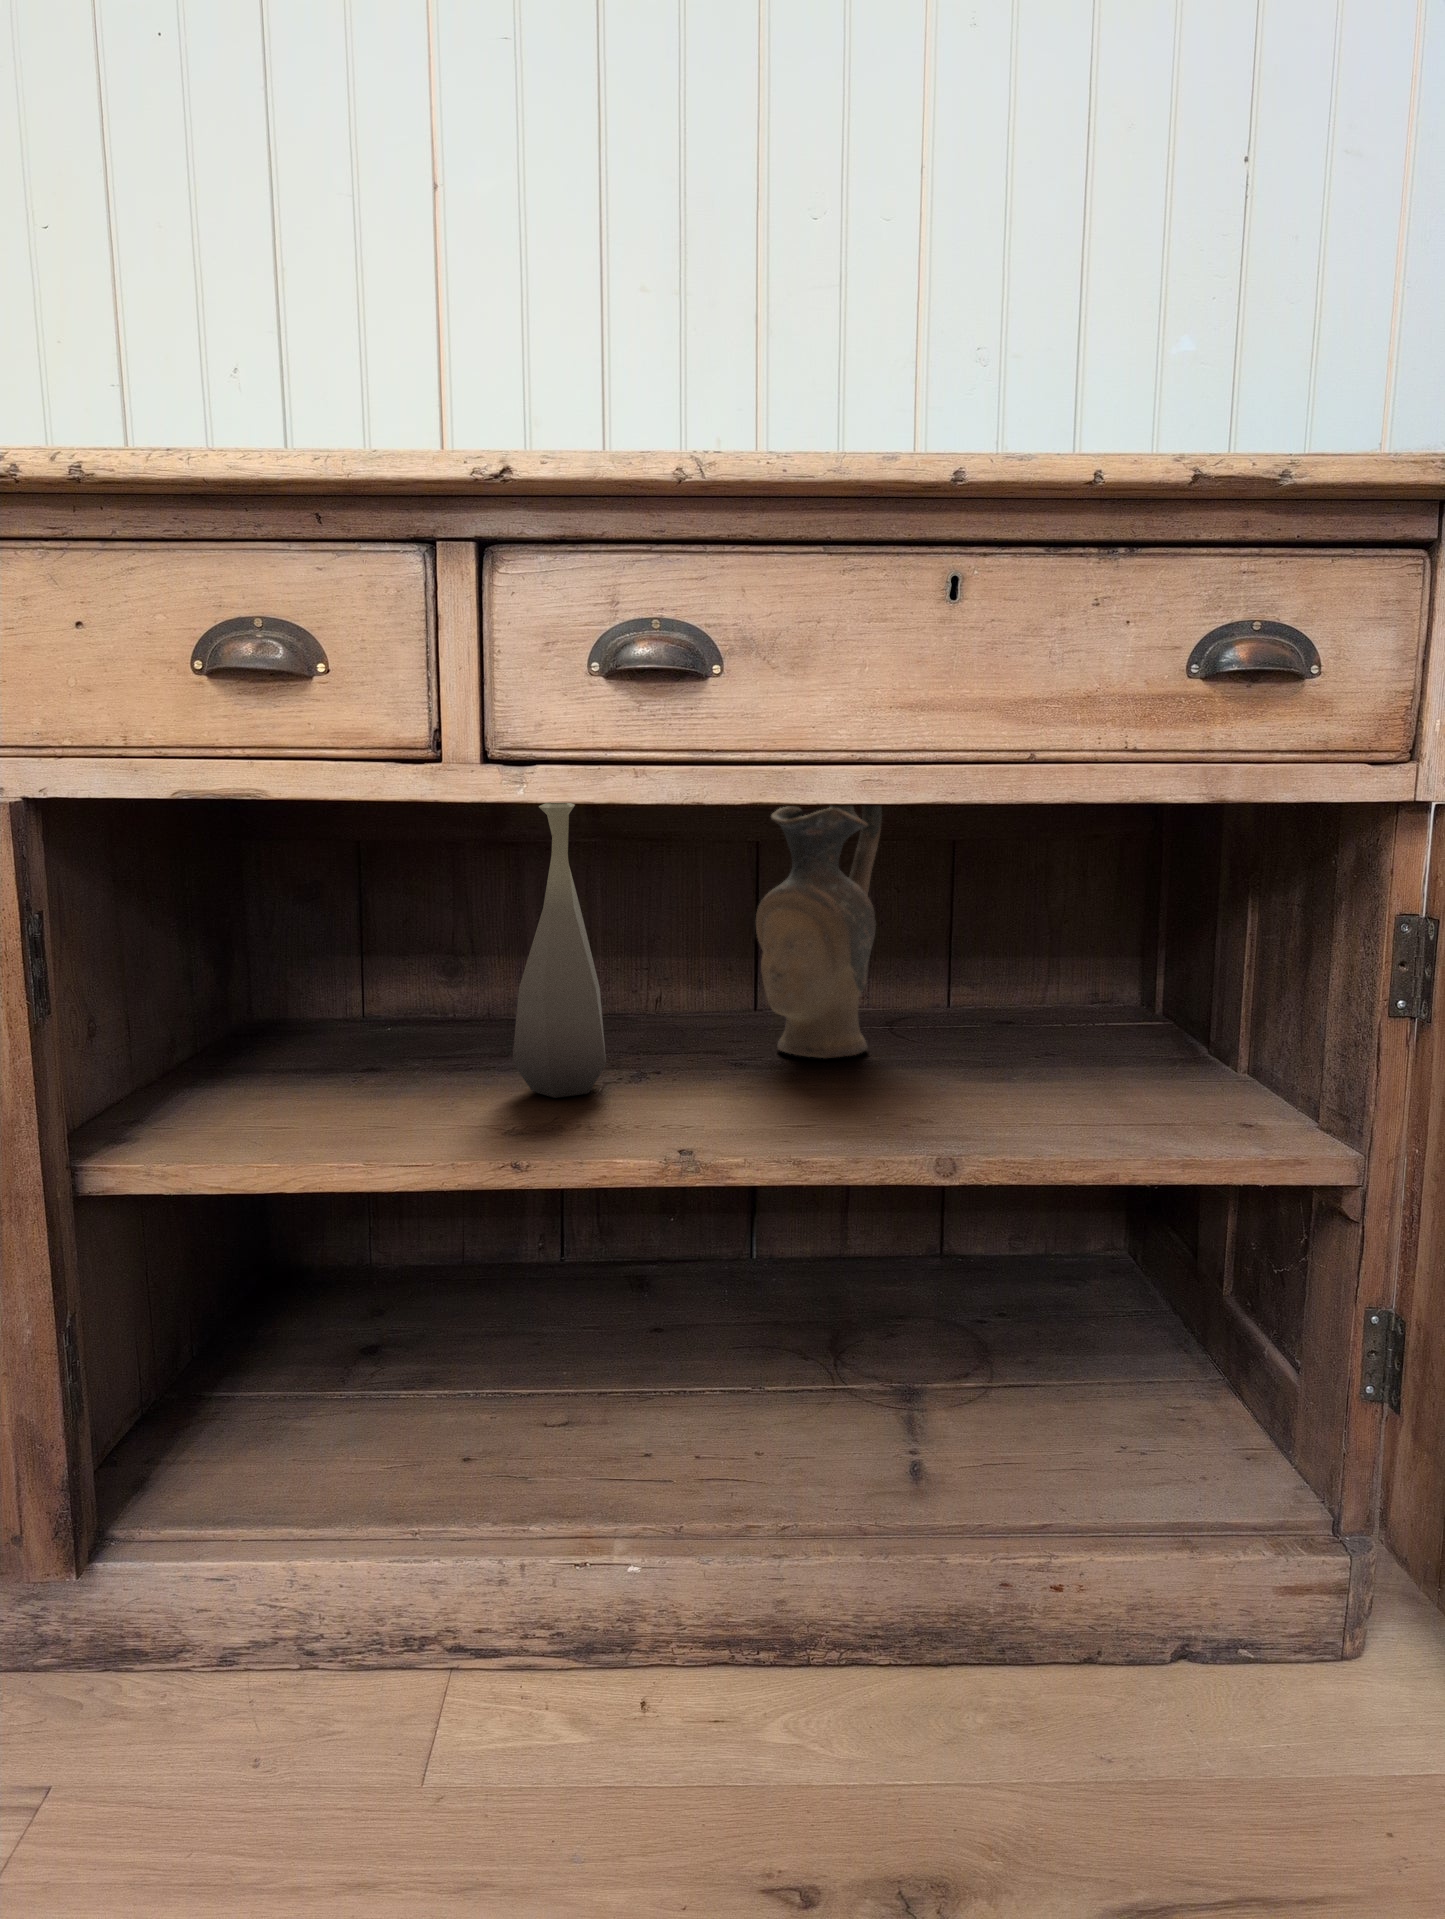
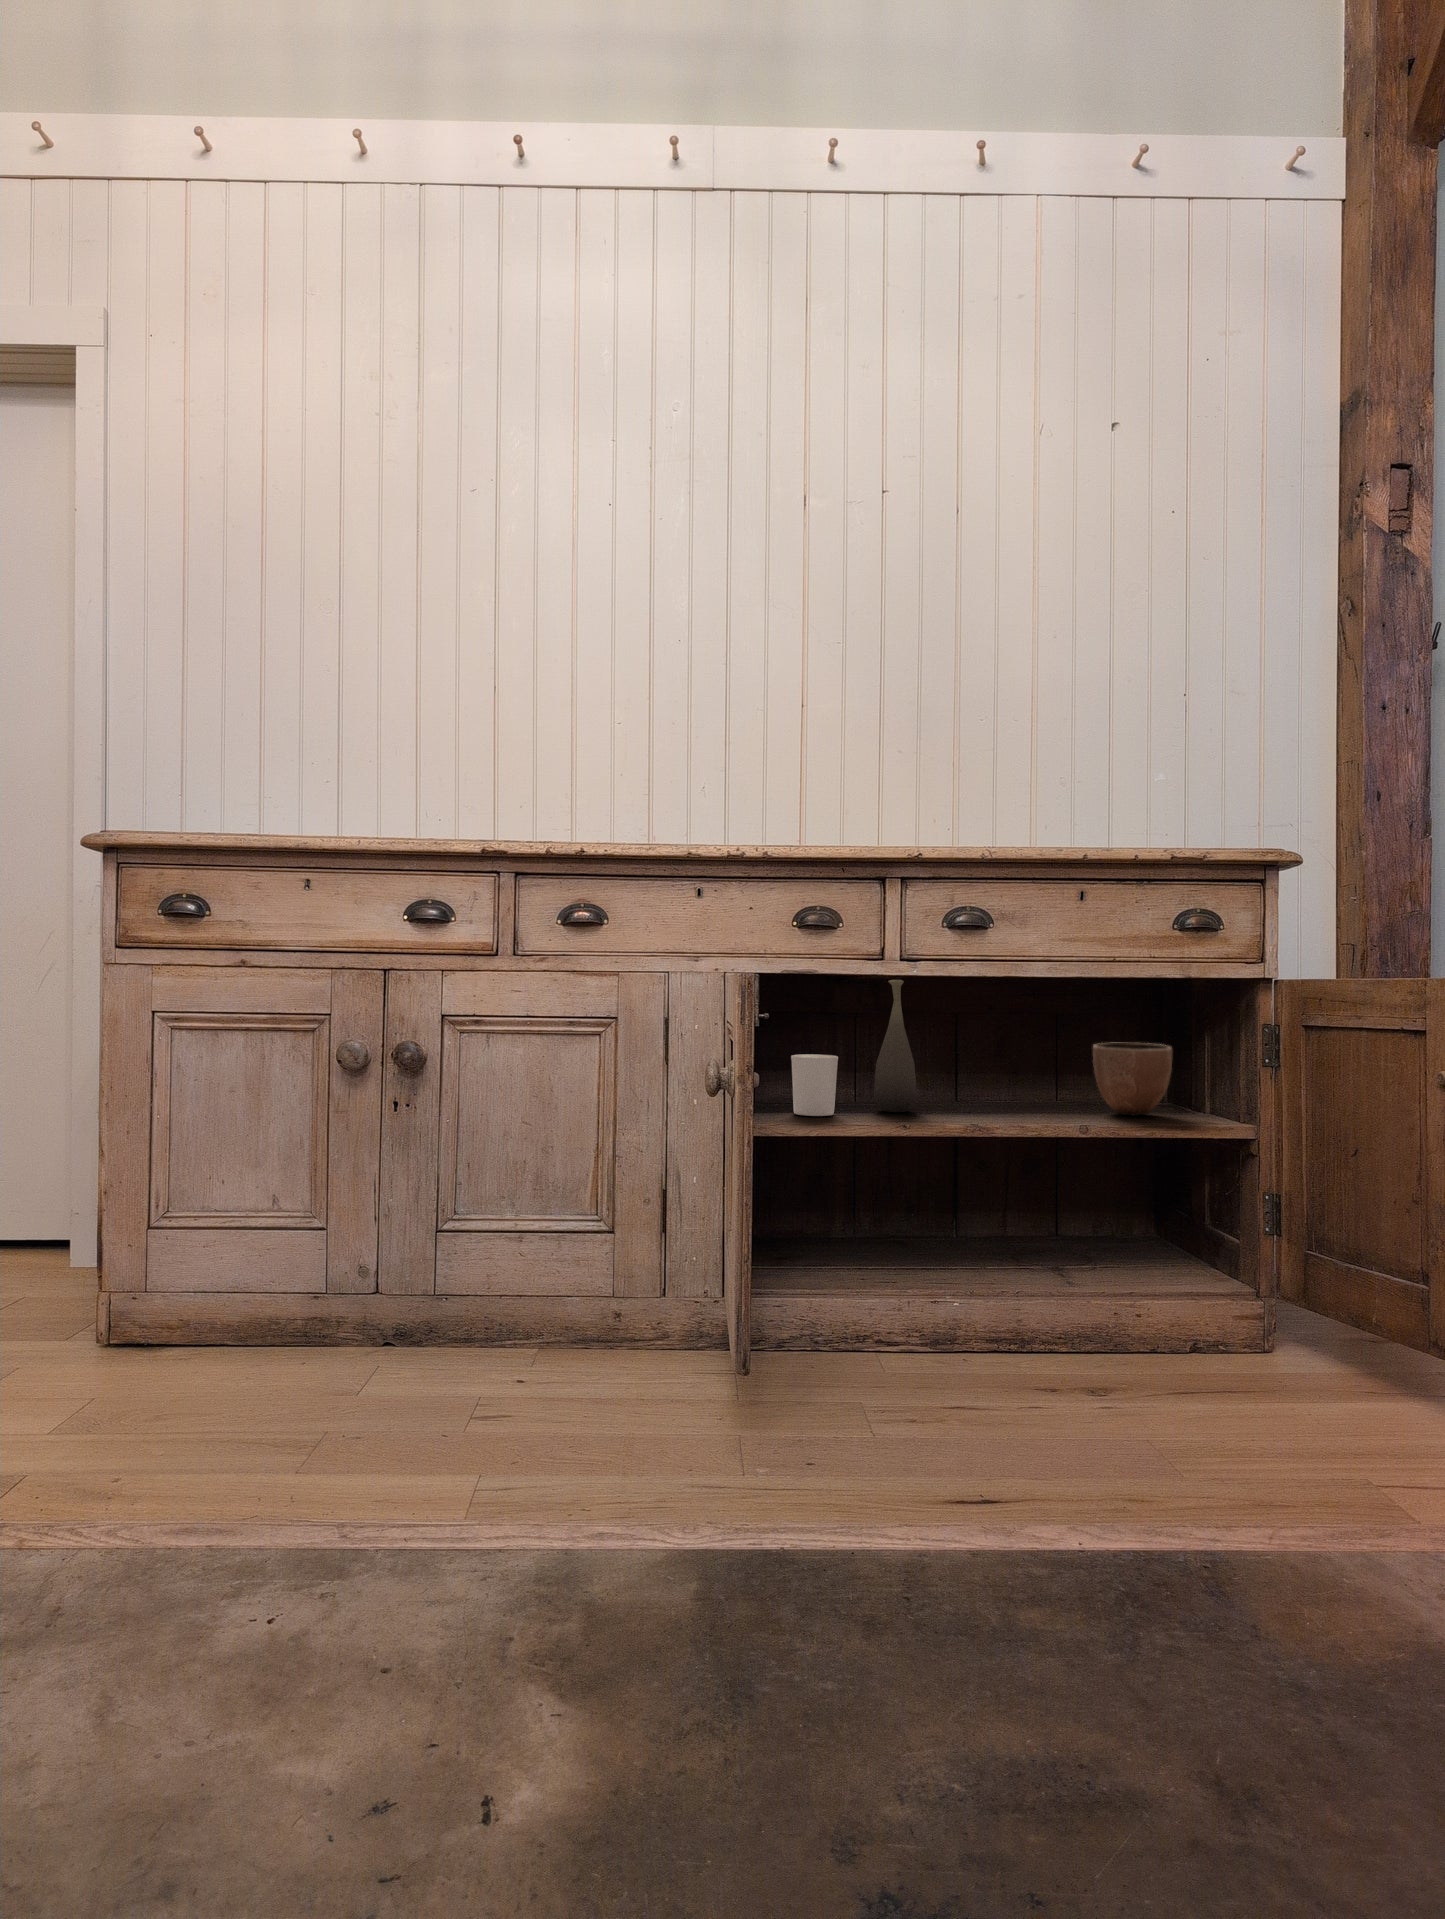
ceramic pitcher: present [756,806,882,1058] -> none [968,971,1025,1103]
decorative bowl: none [1000,935,1177,1106] -> present [1093,1043,1172,1115]
candle holder: none [301,972,412,1119] -> present [791,1054,838,1116]

